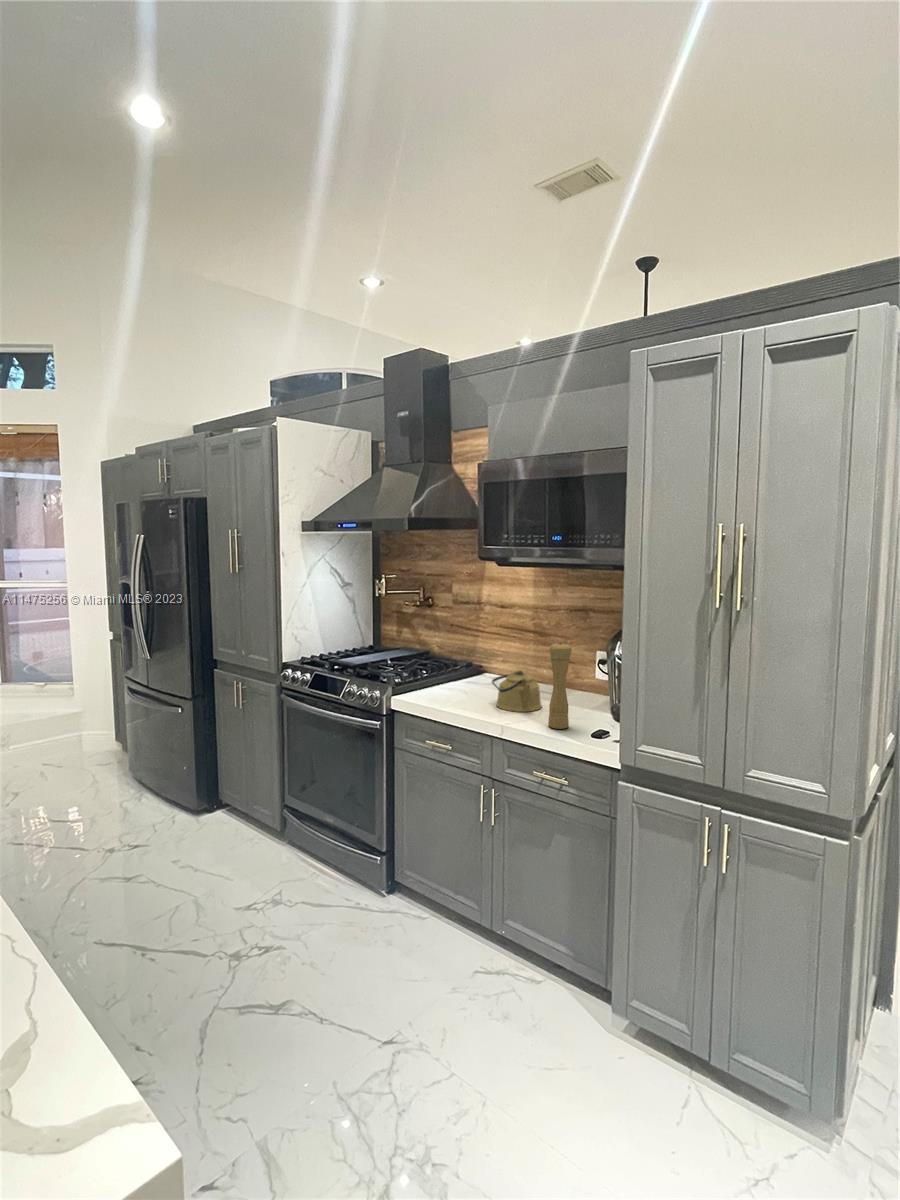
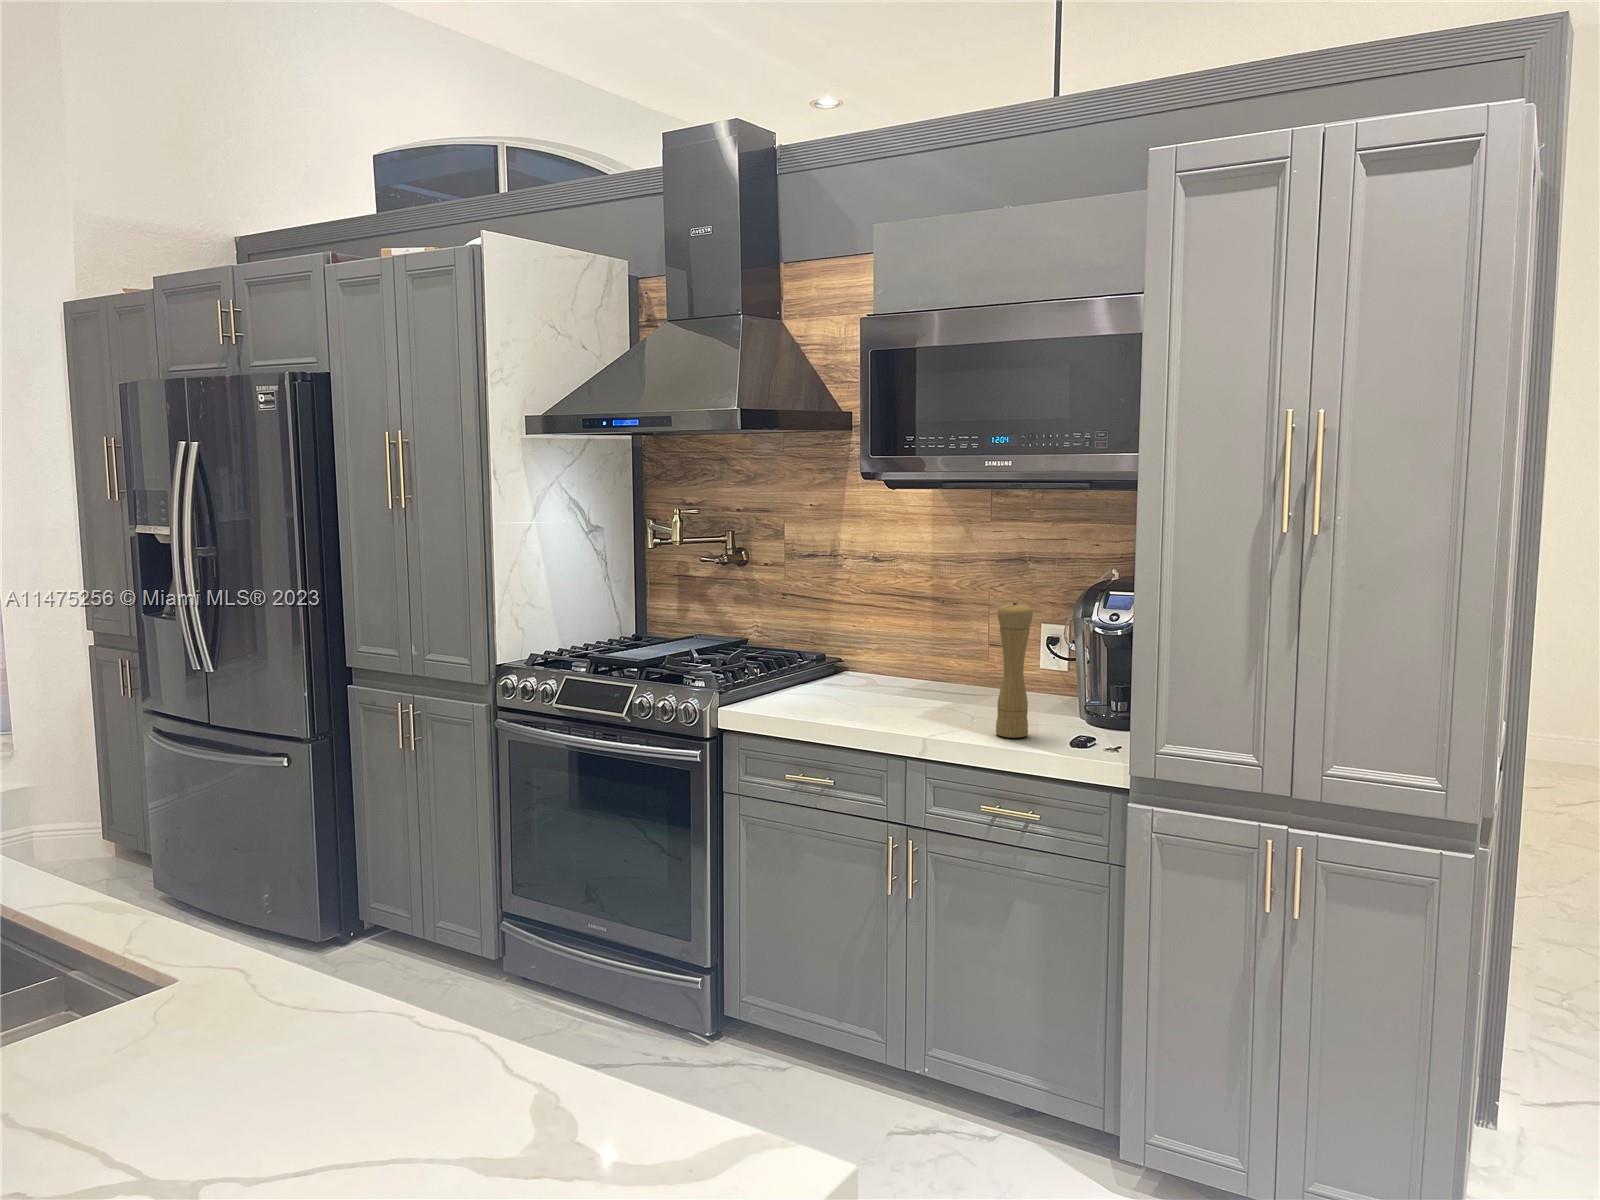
kettle: present [492,671,542,712] -> none [885,654,968,719]

